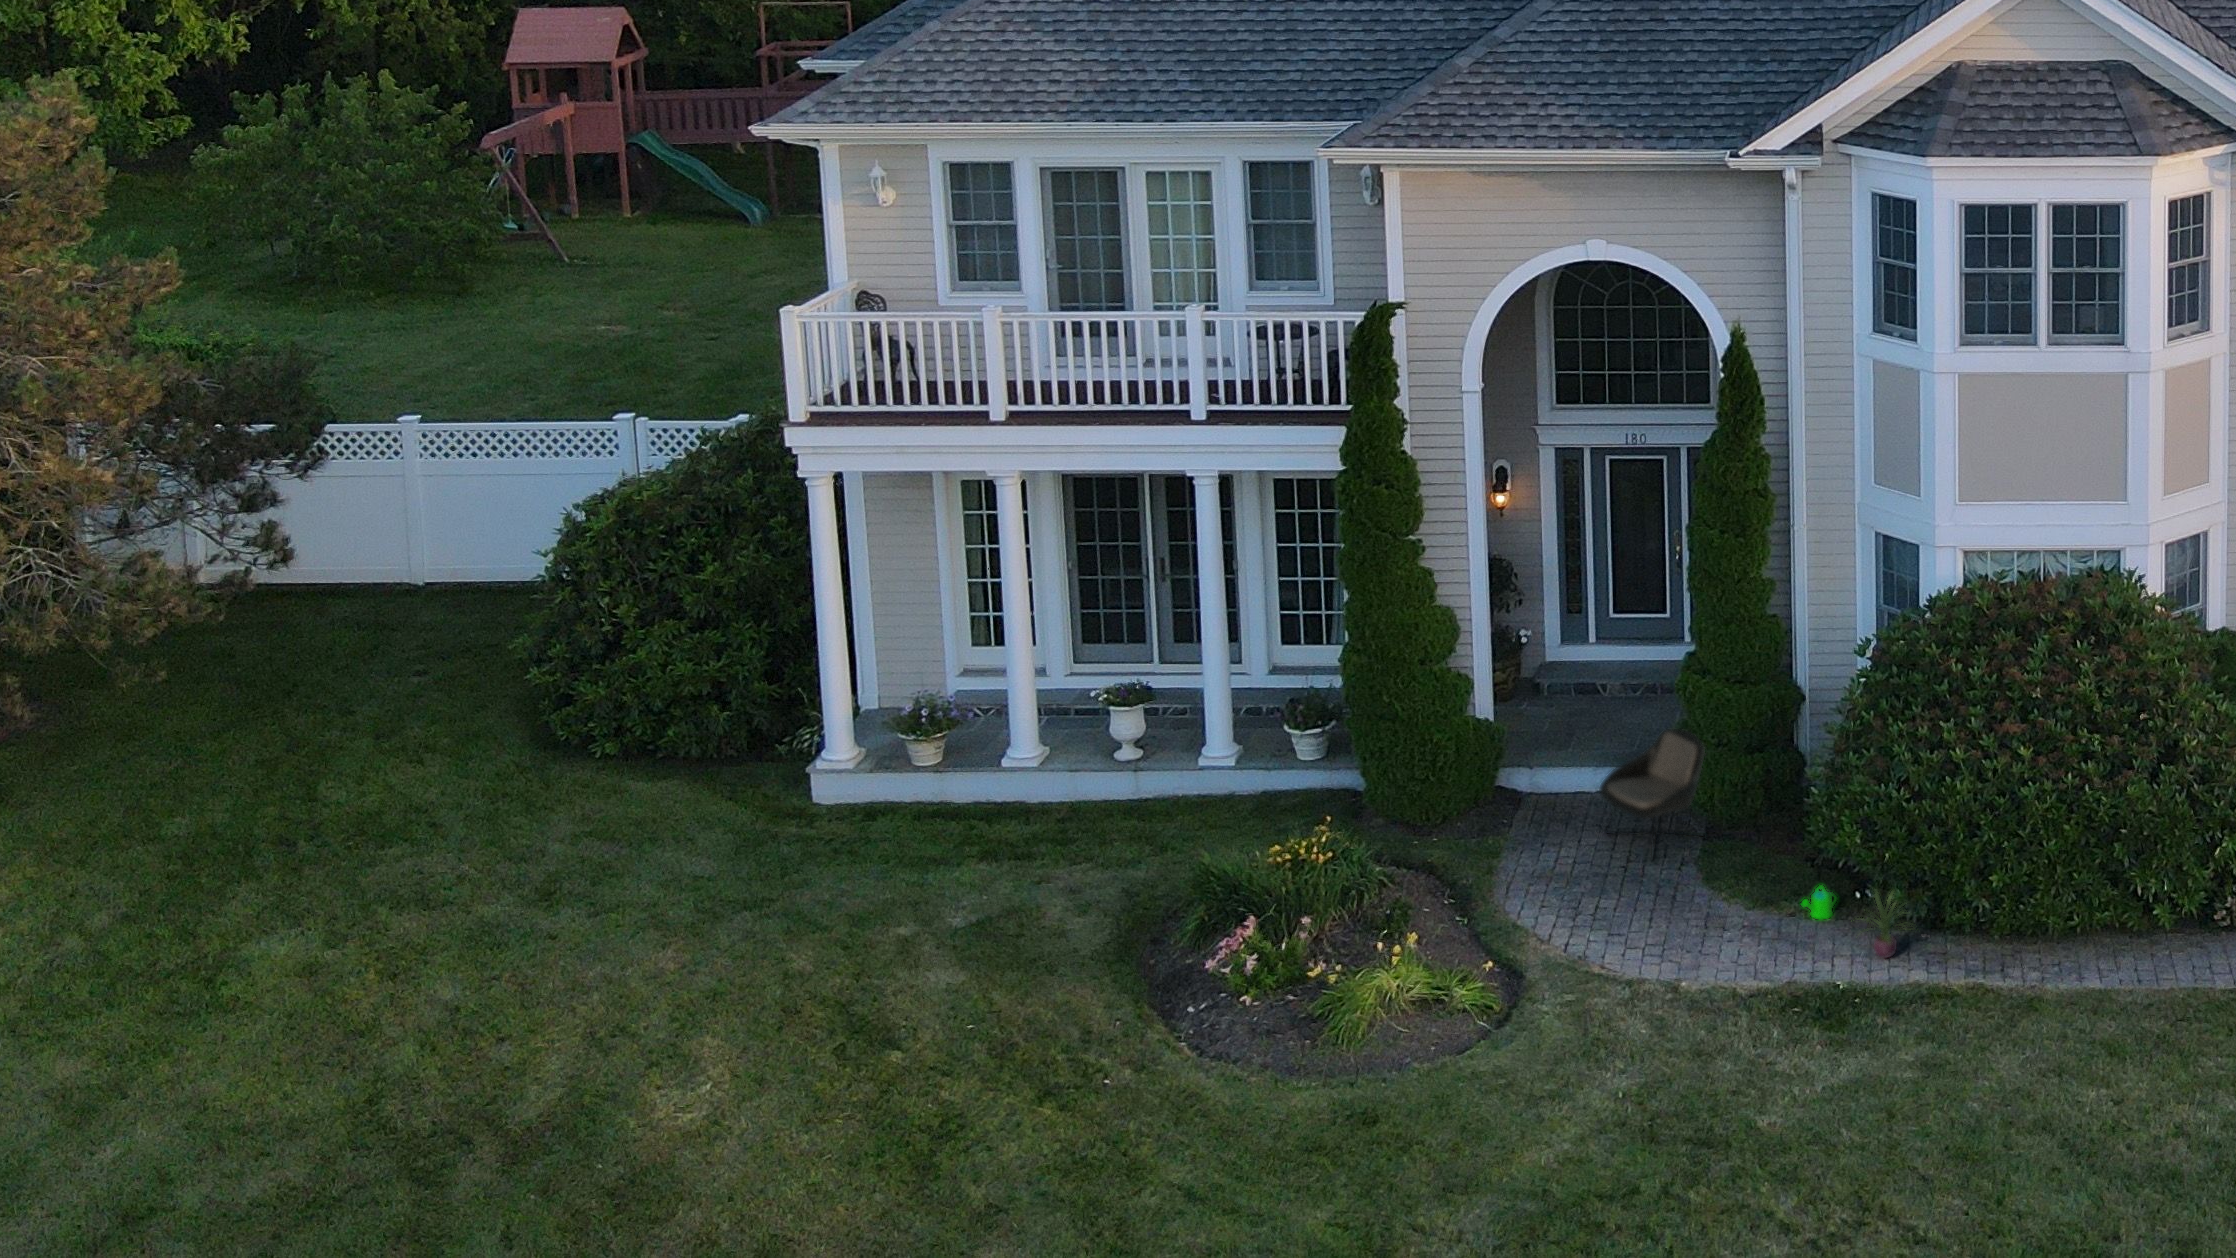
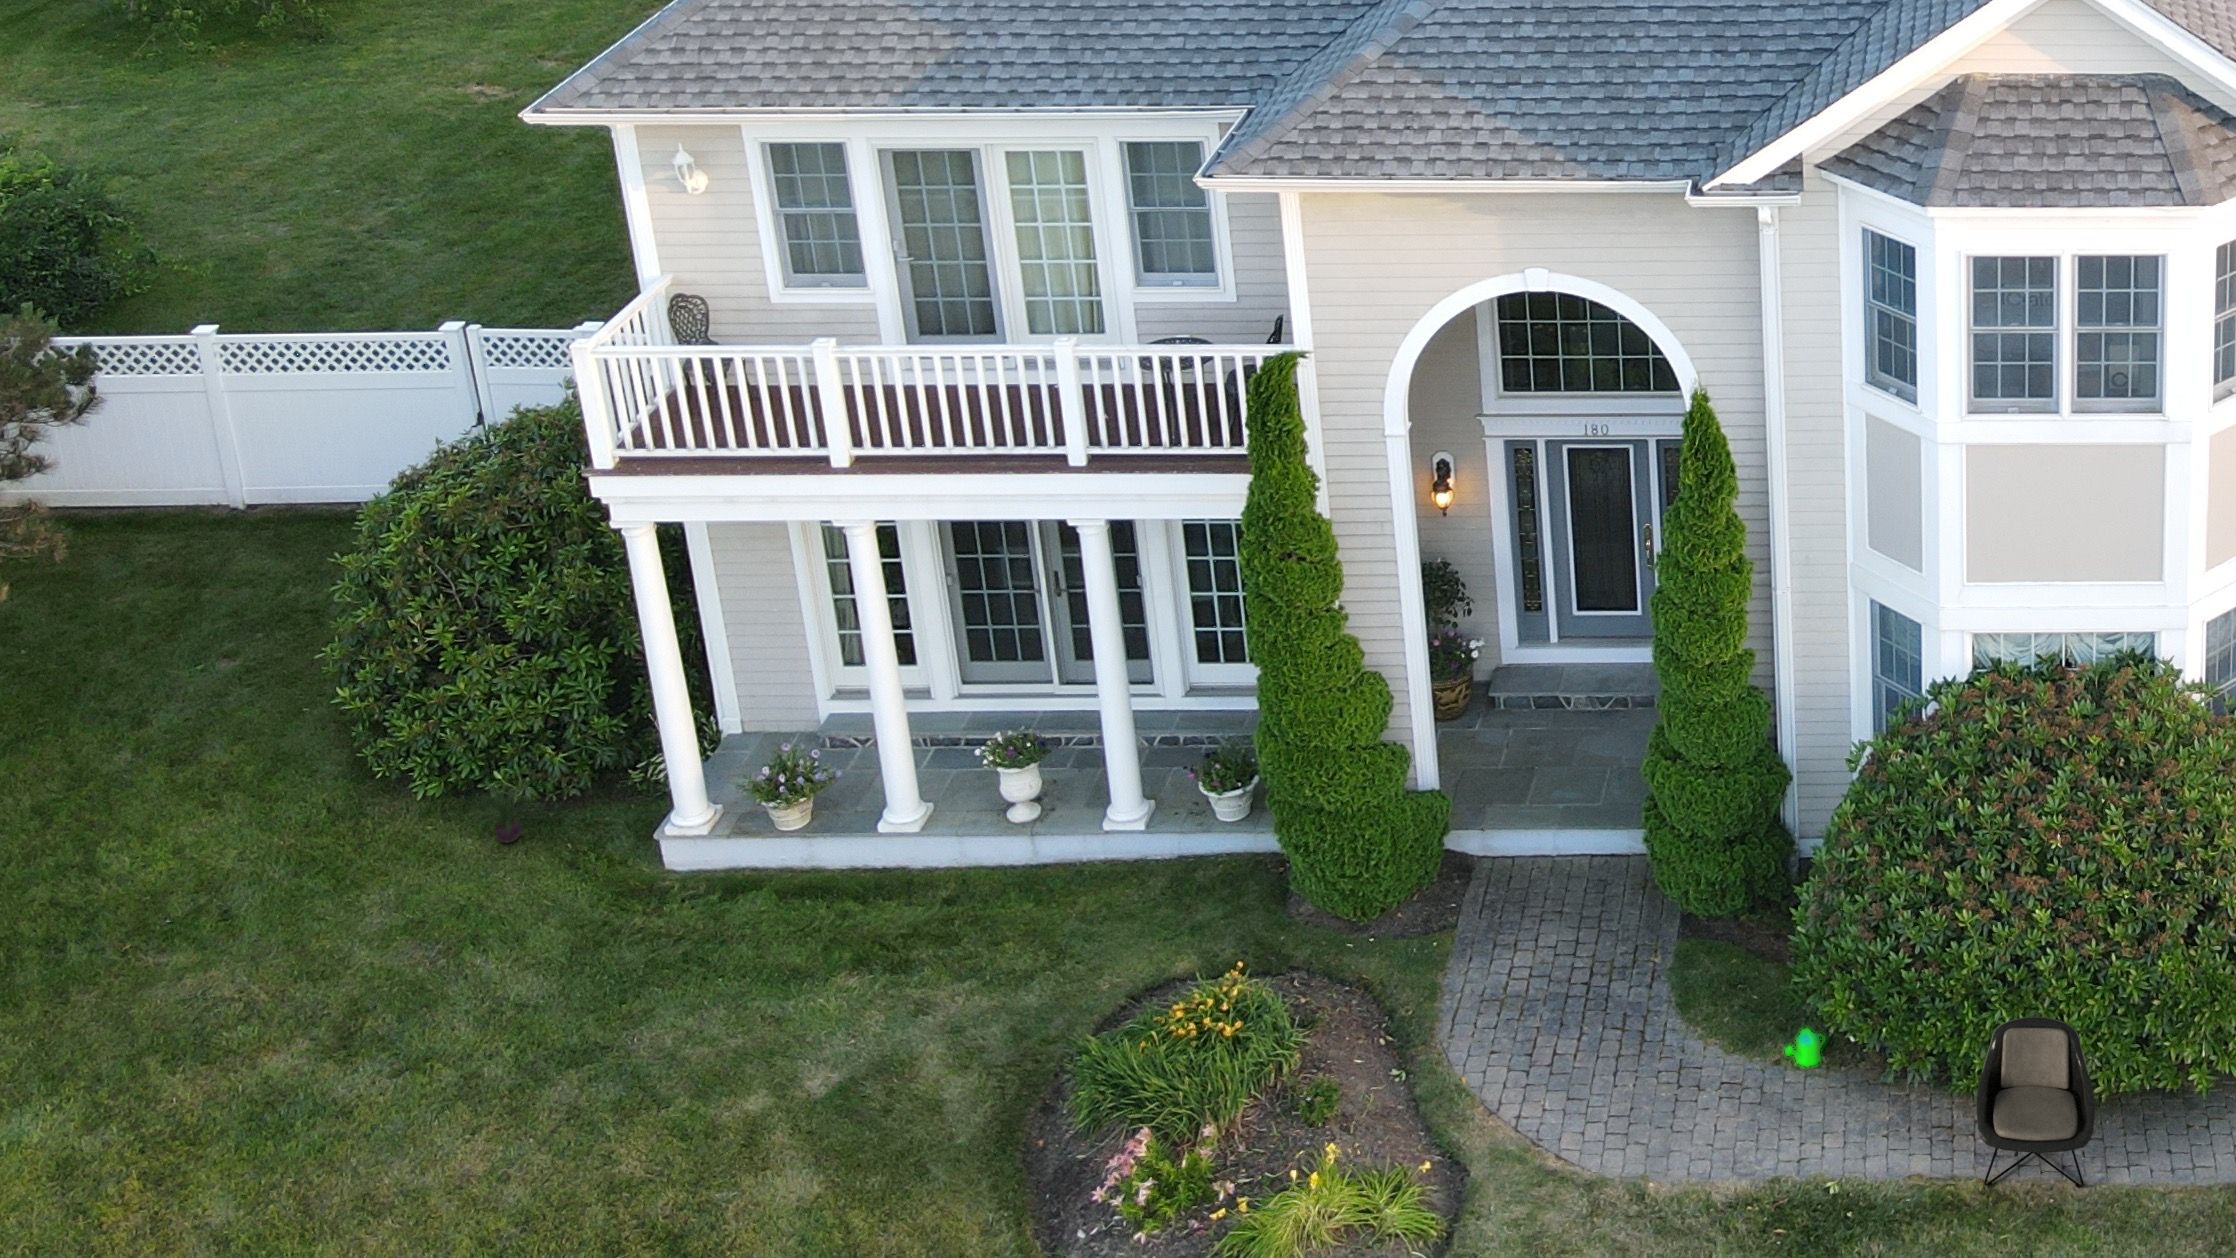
lounge chair: present [1599,729,1705,854] -> present [1977,1017,2095,1188]
decorative plant: present [1863,892,1906,958] -> present [471,778,529,843]

